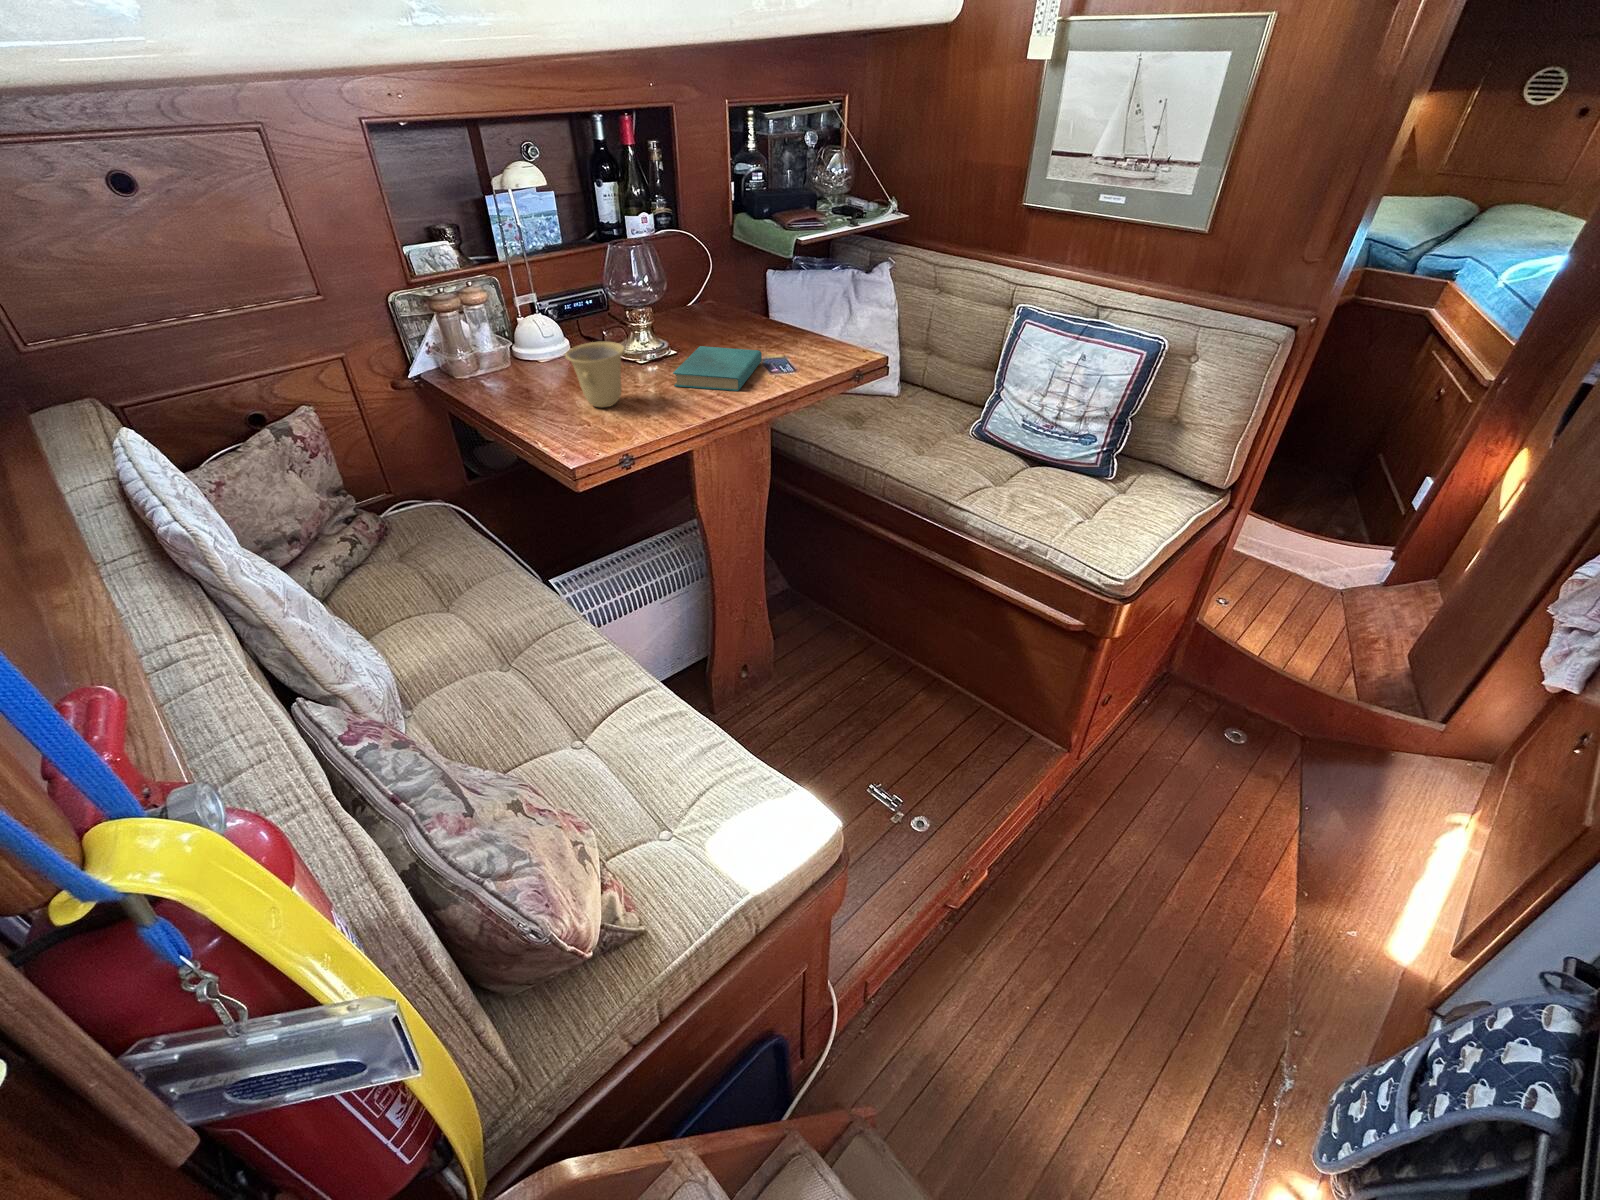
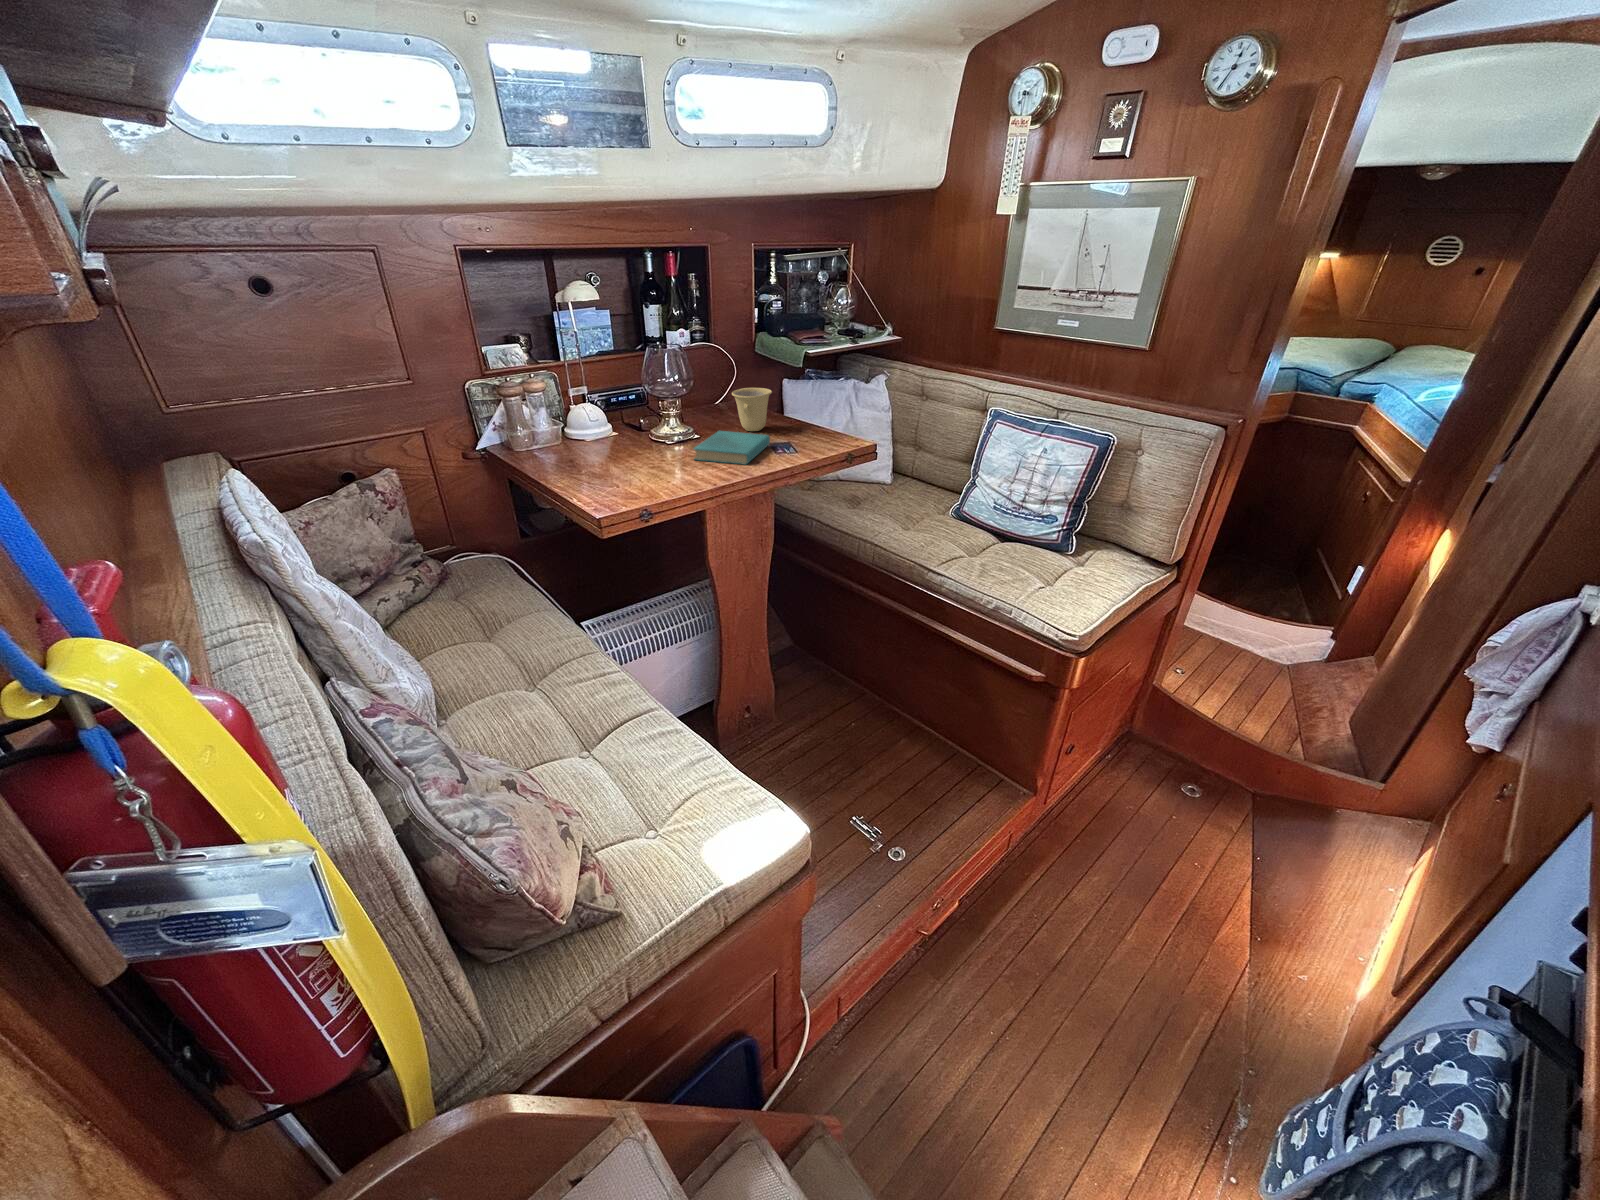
cup: present [566,342,625,407] -> present [732,388,772,431]

